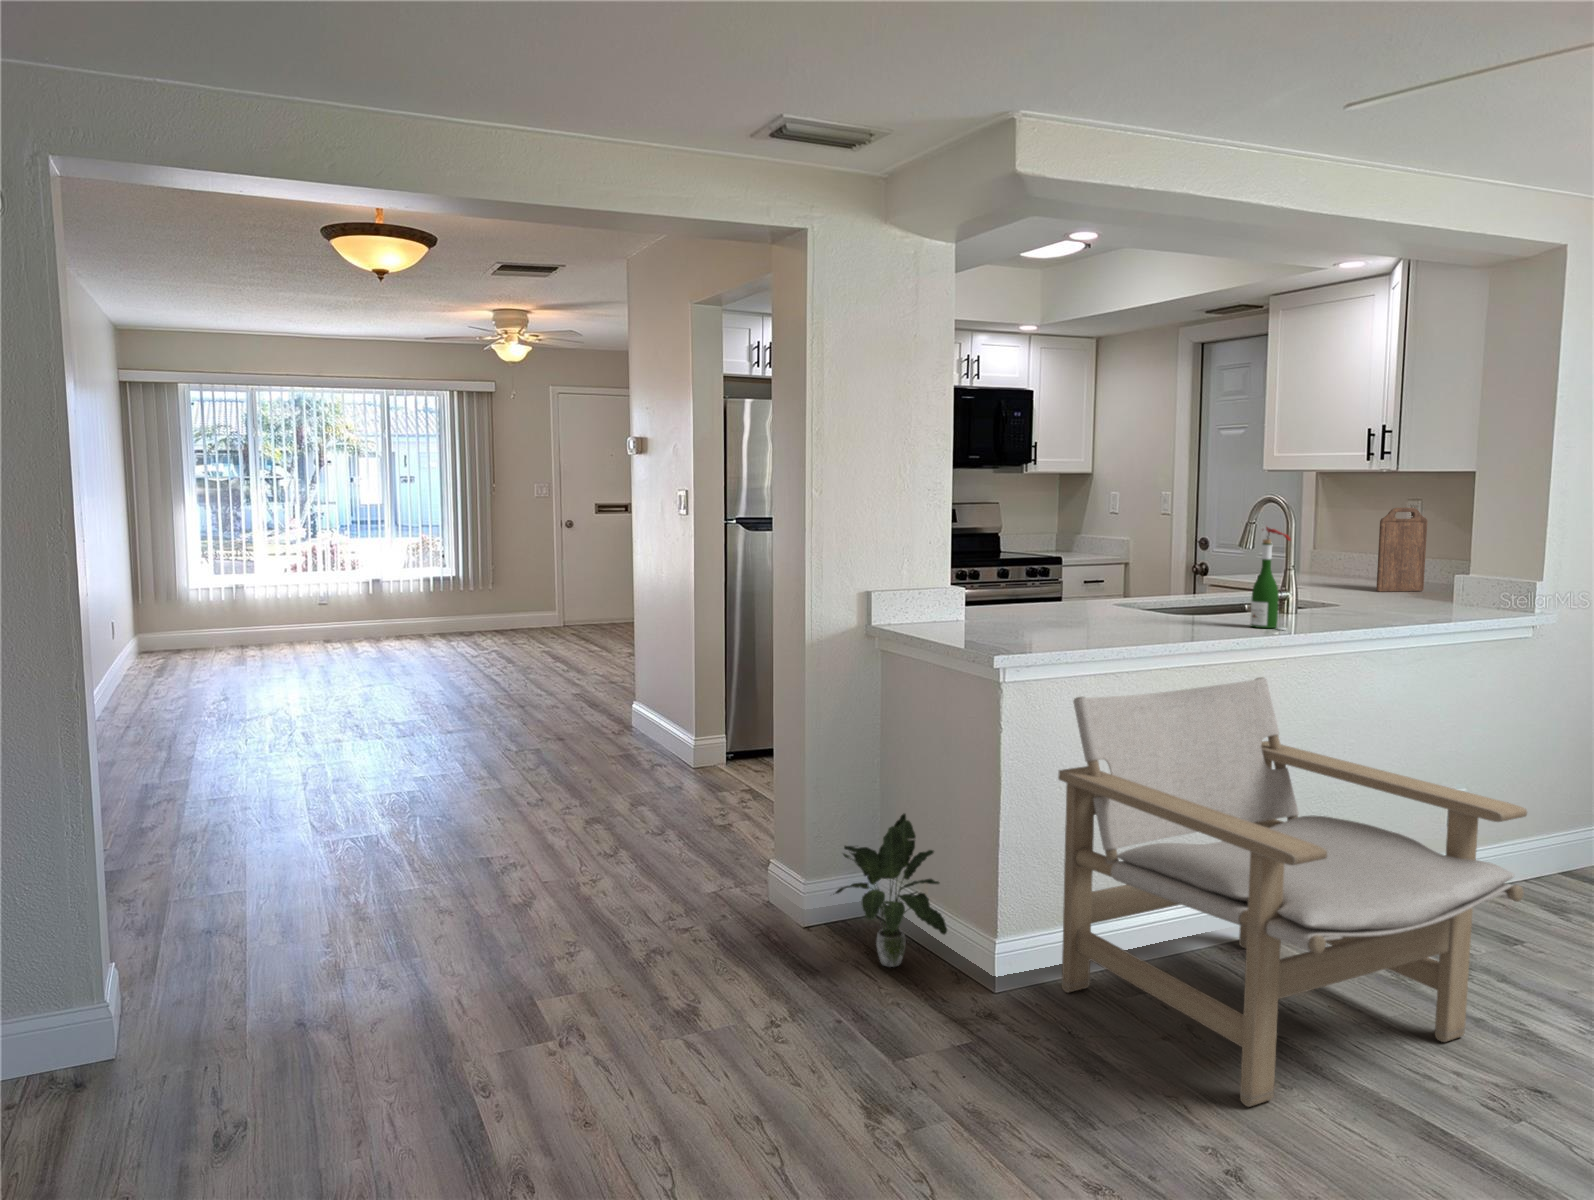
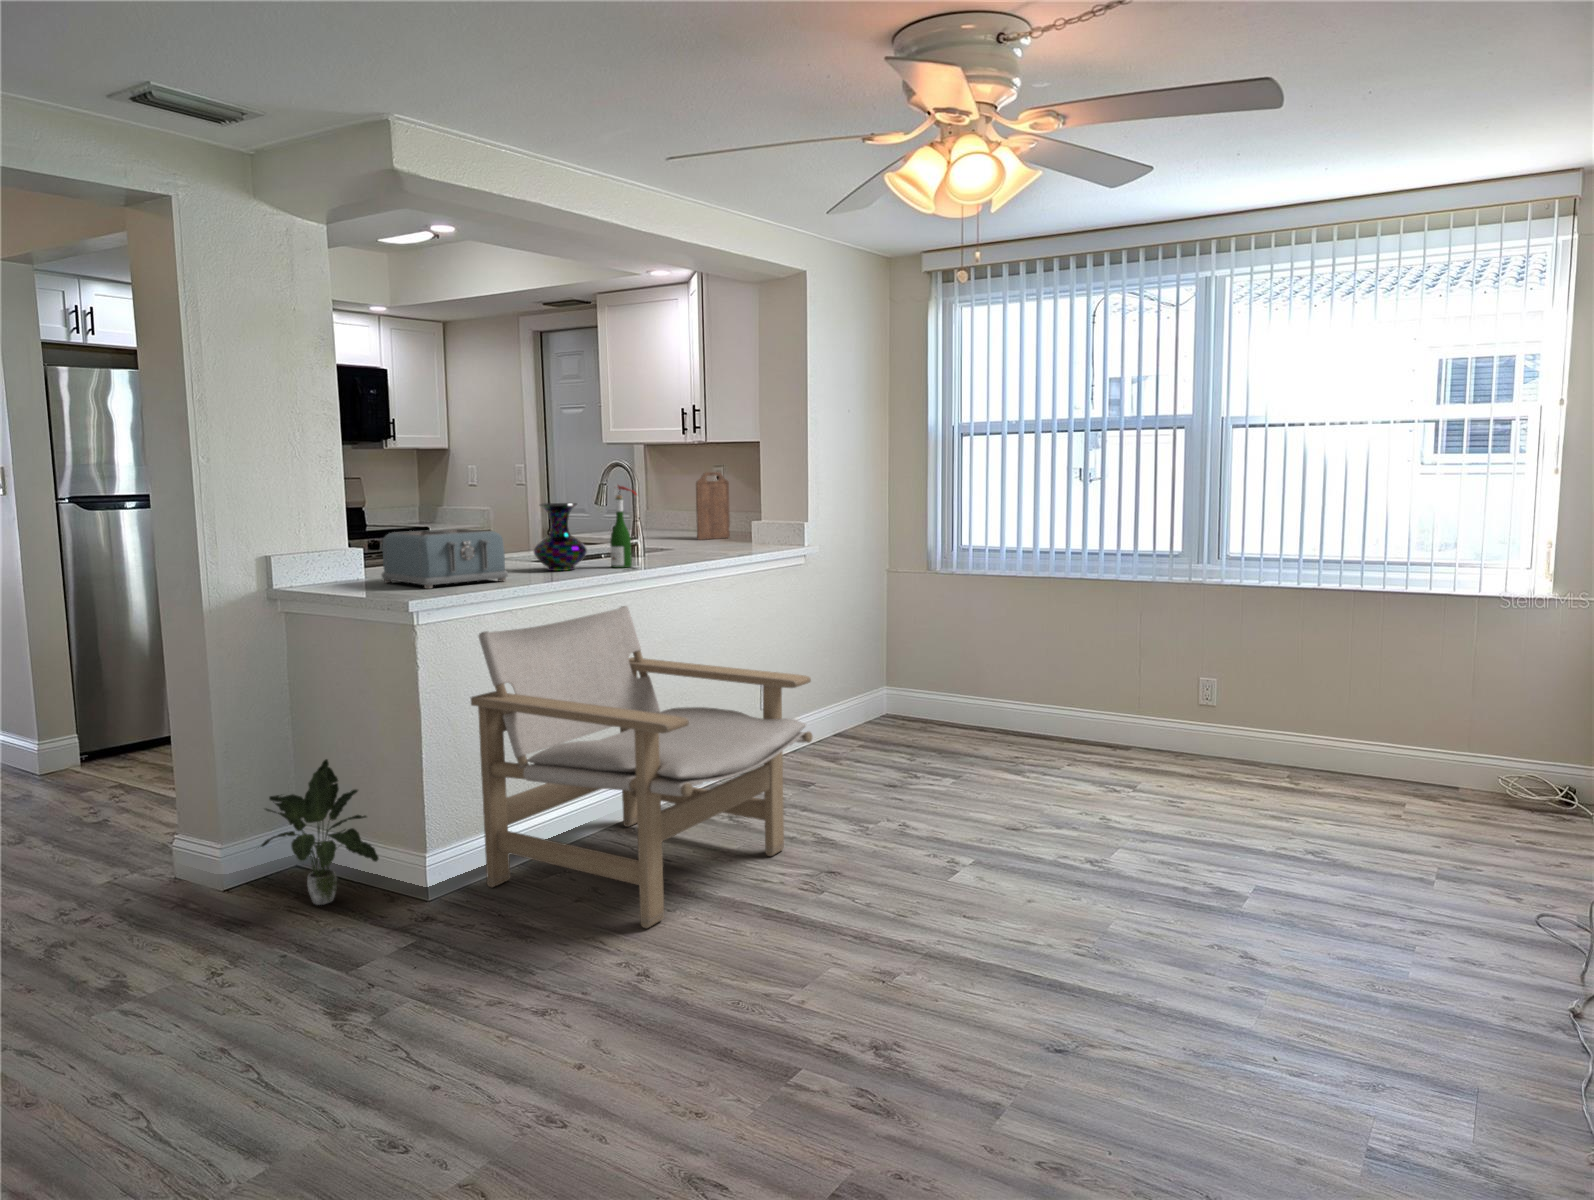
vase: none [1155,546,1221,627] -> present [534,503,587,571]
toaster: none [982,572,1118,640] -> present [382,529,508,589]

